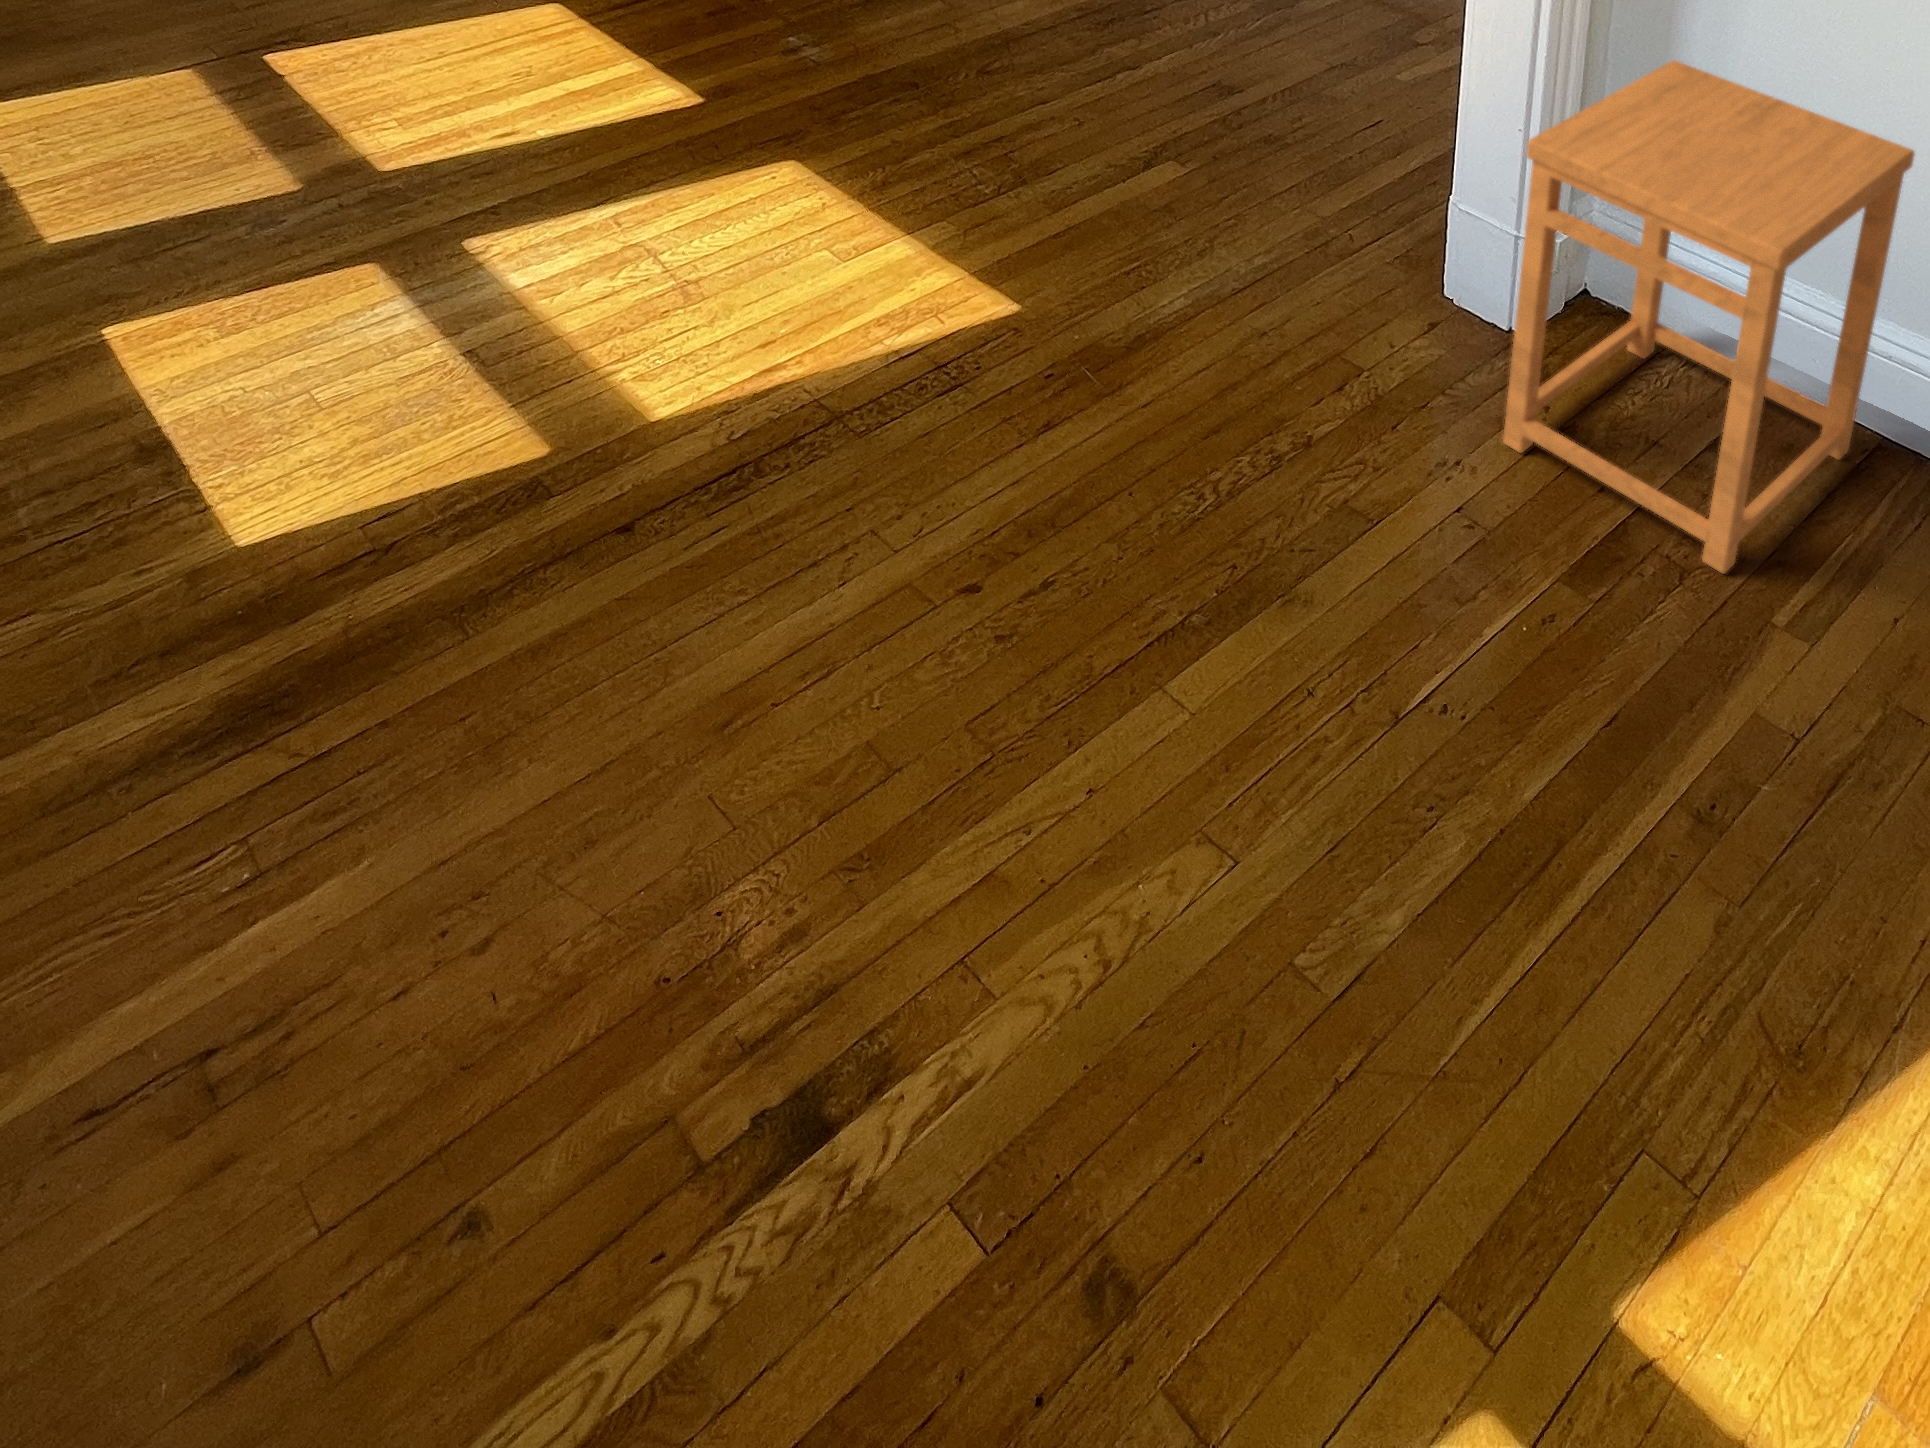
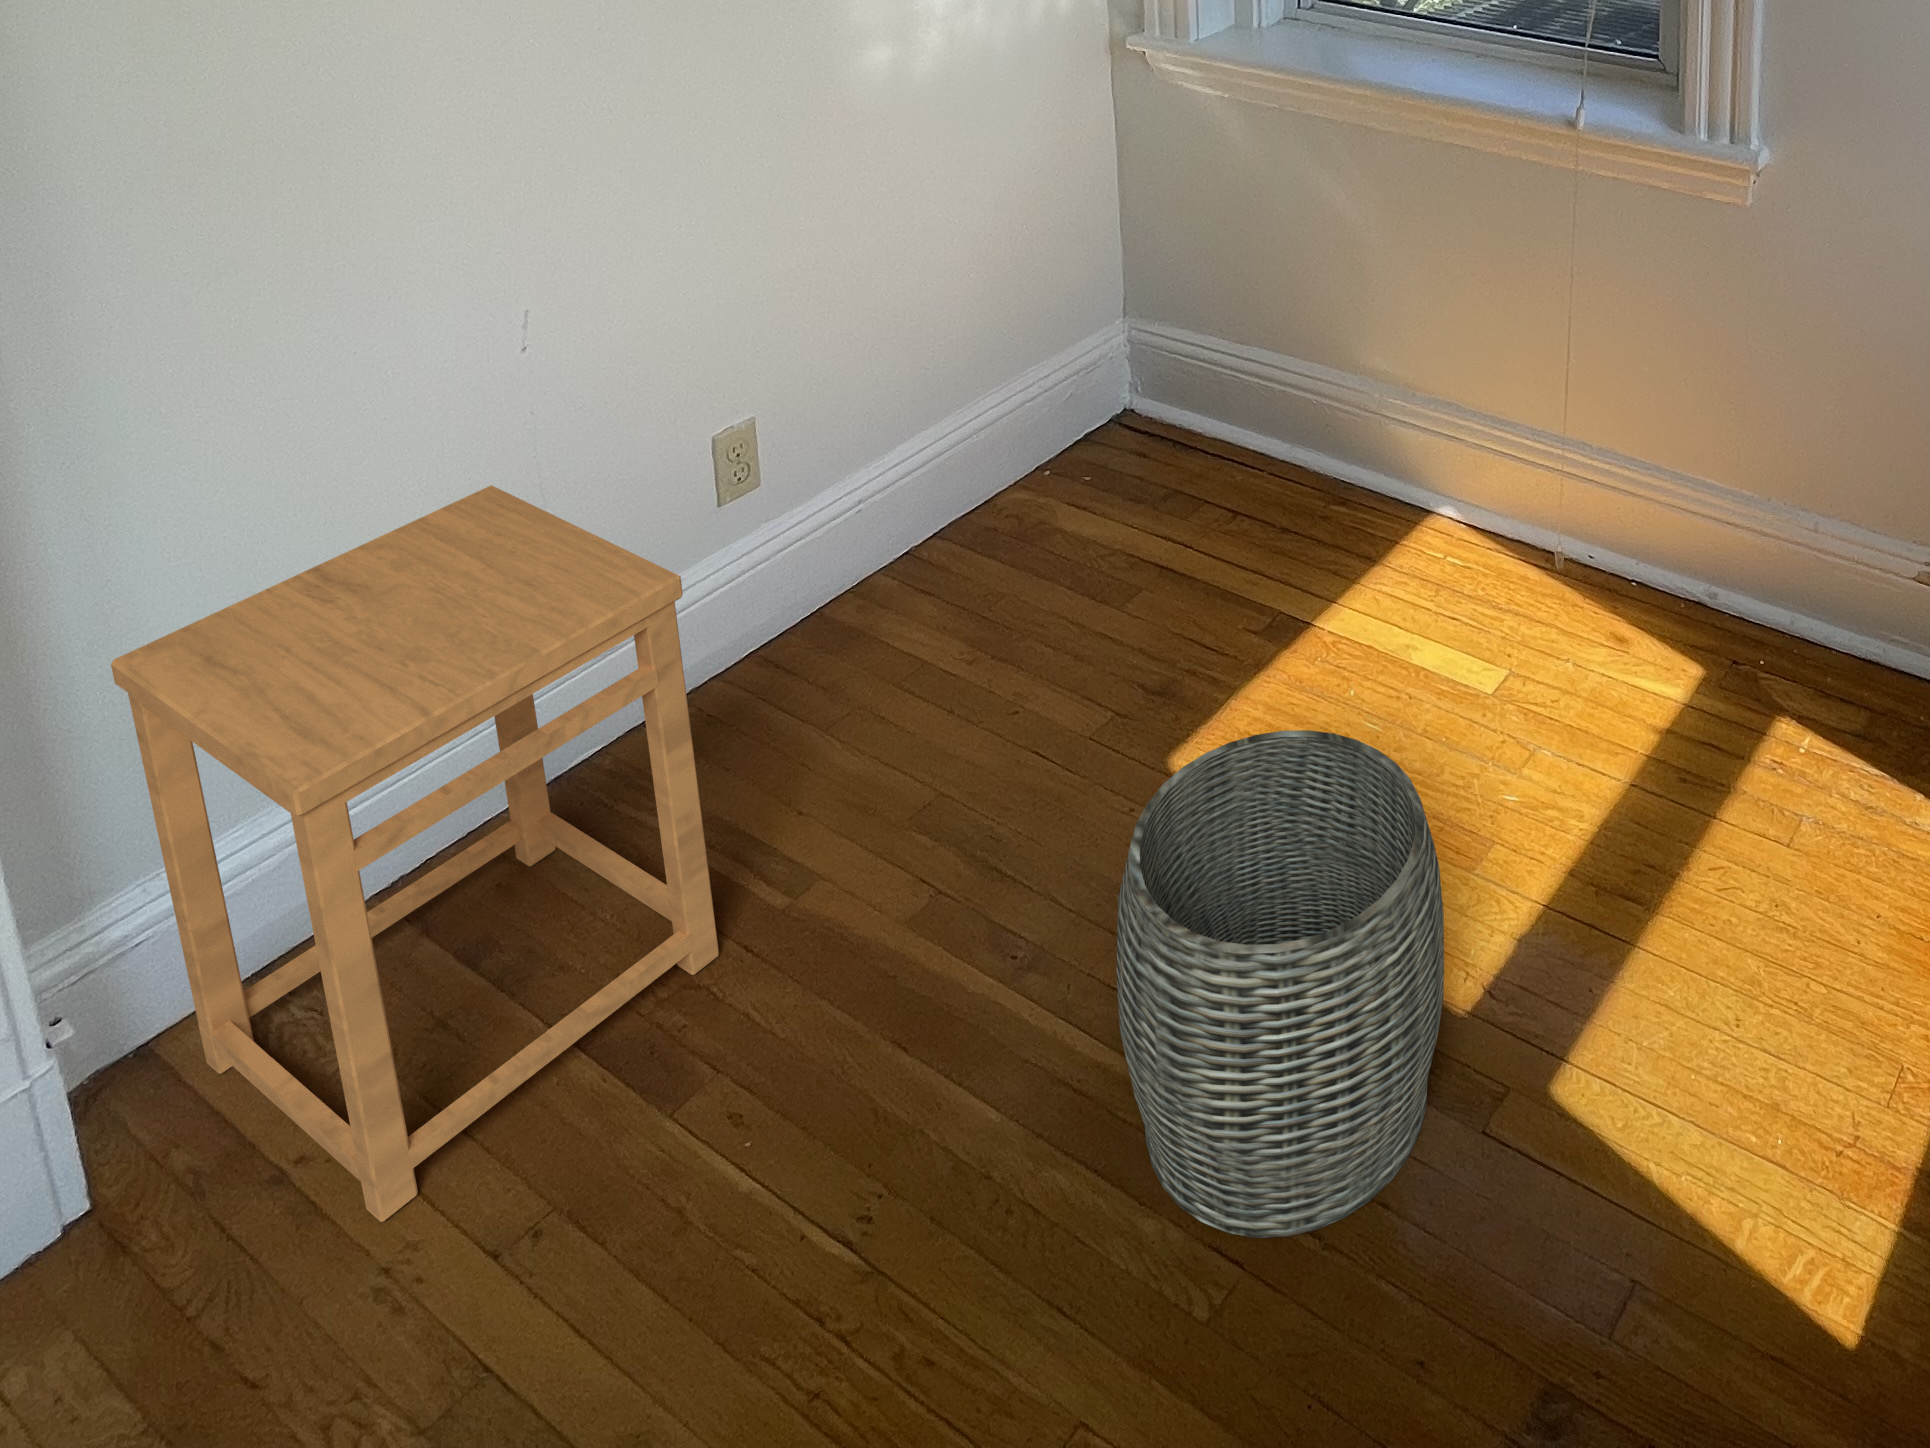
woven basket: none [1360,659,1743,1219] -> present [1117,730,1444,1238]

